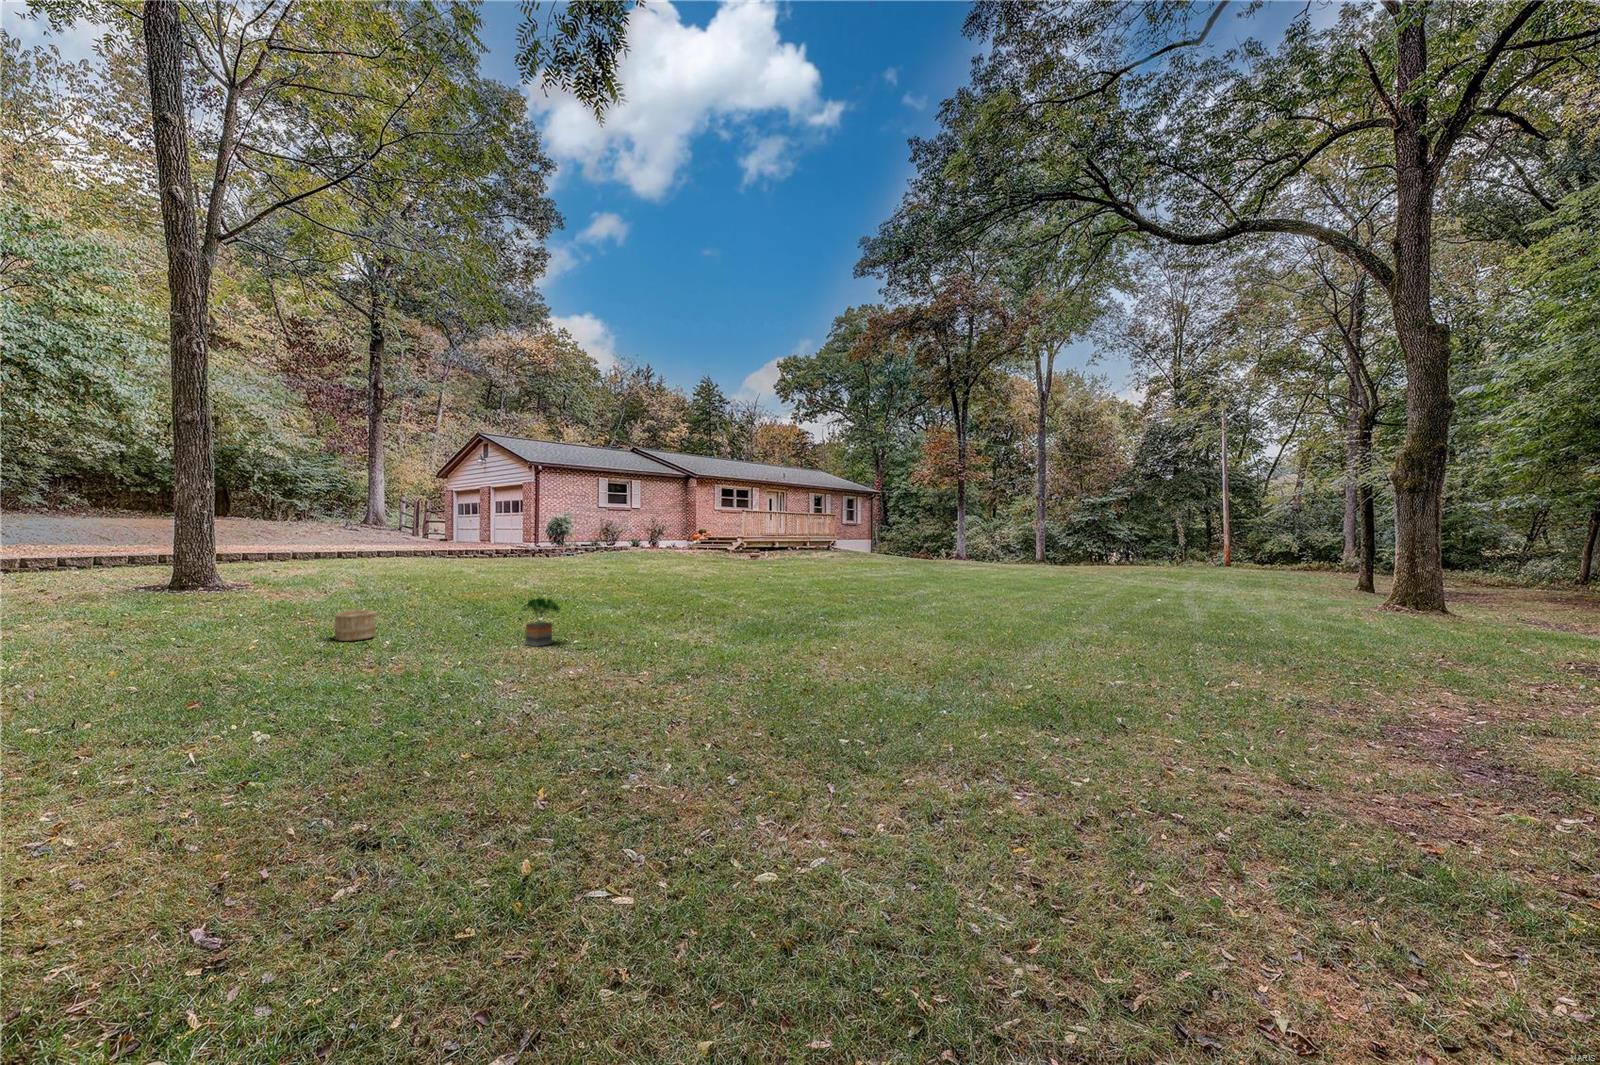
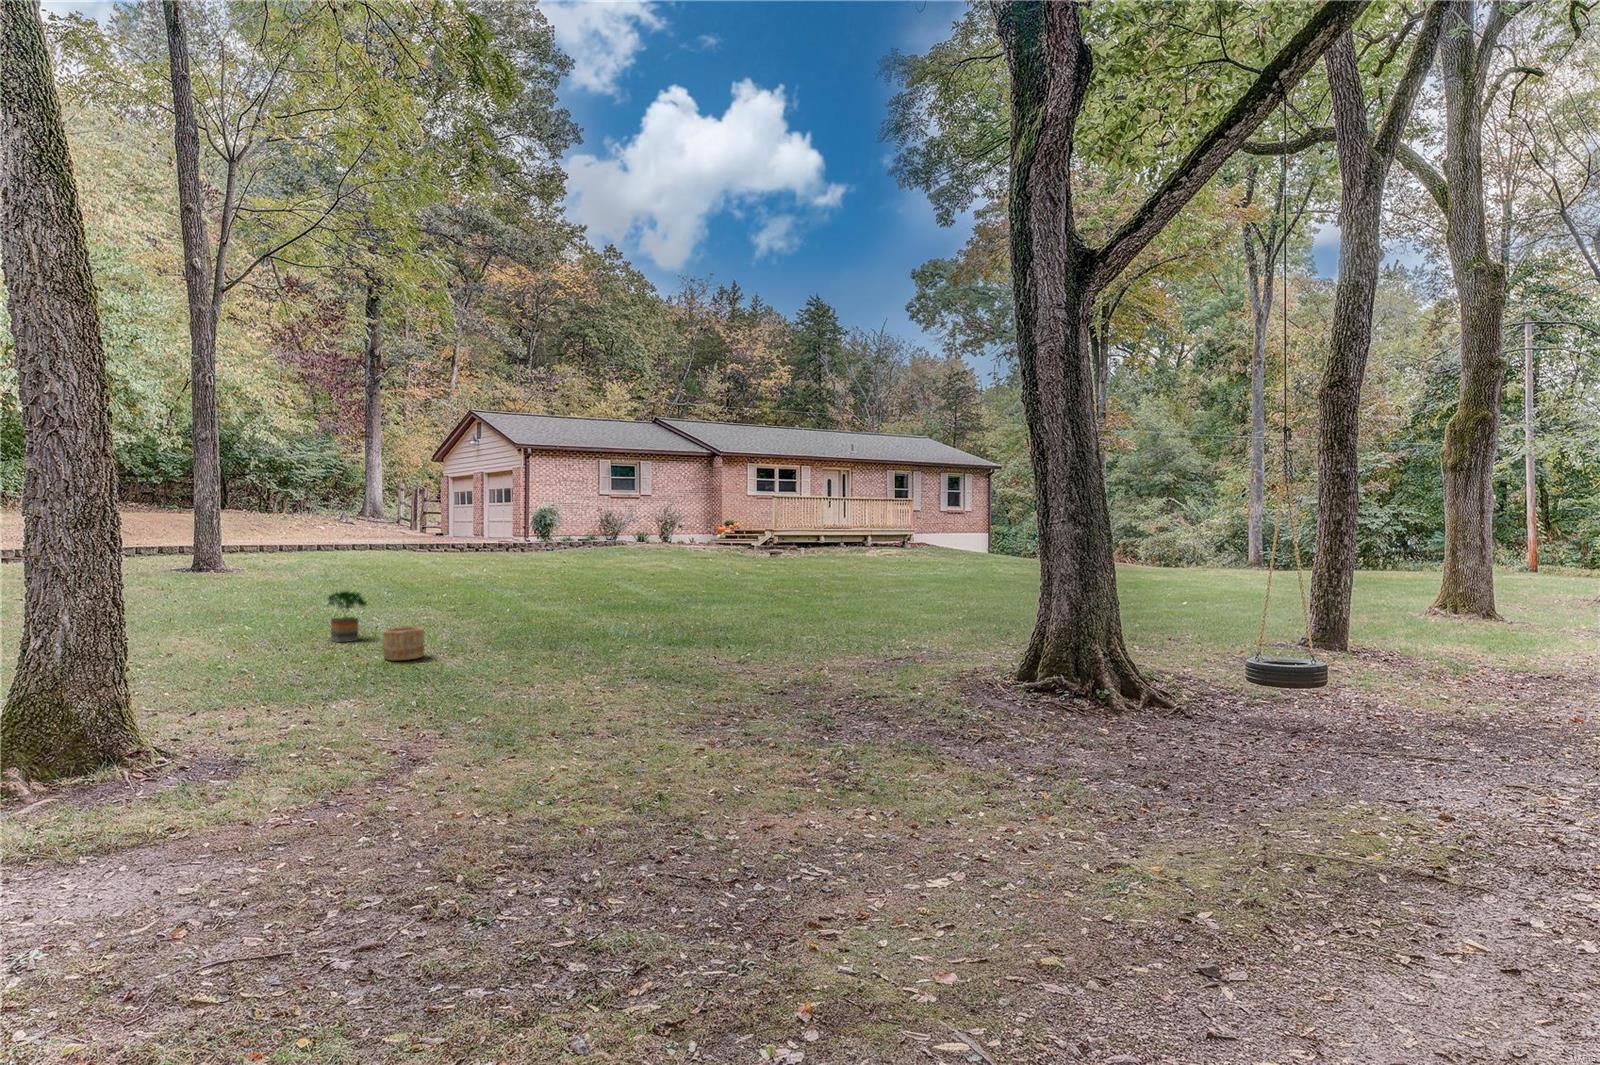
wooden bucket: present [334,610,376,641] -> present [382,626,425,660]

